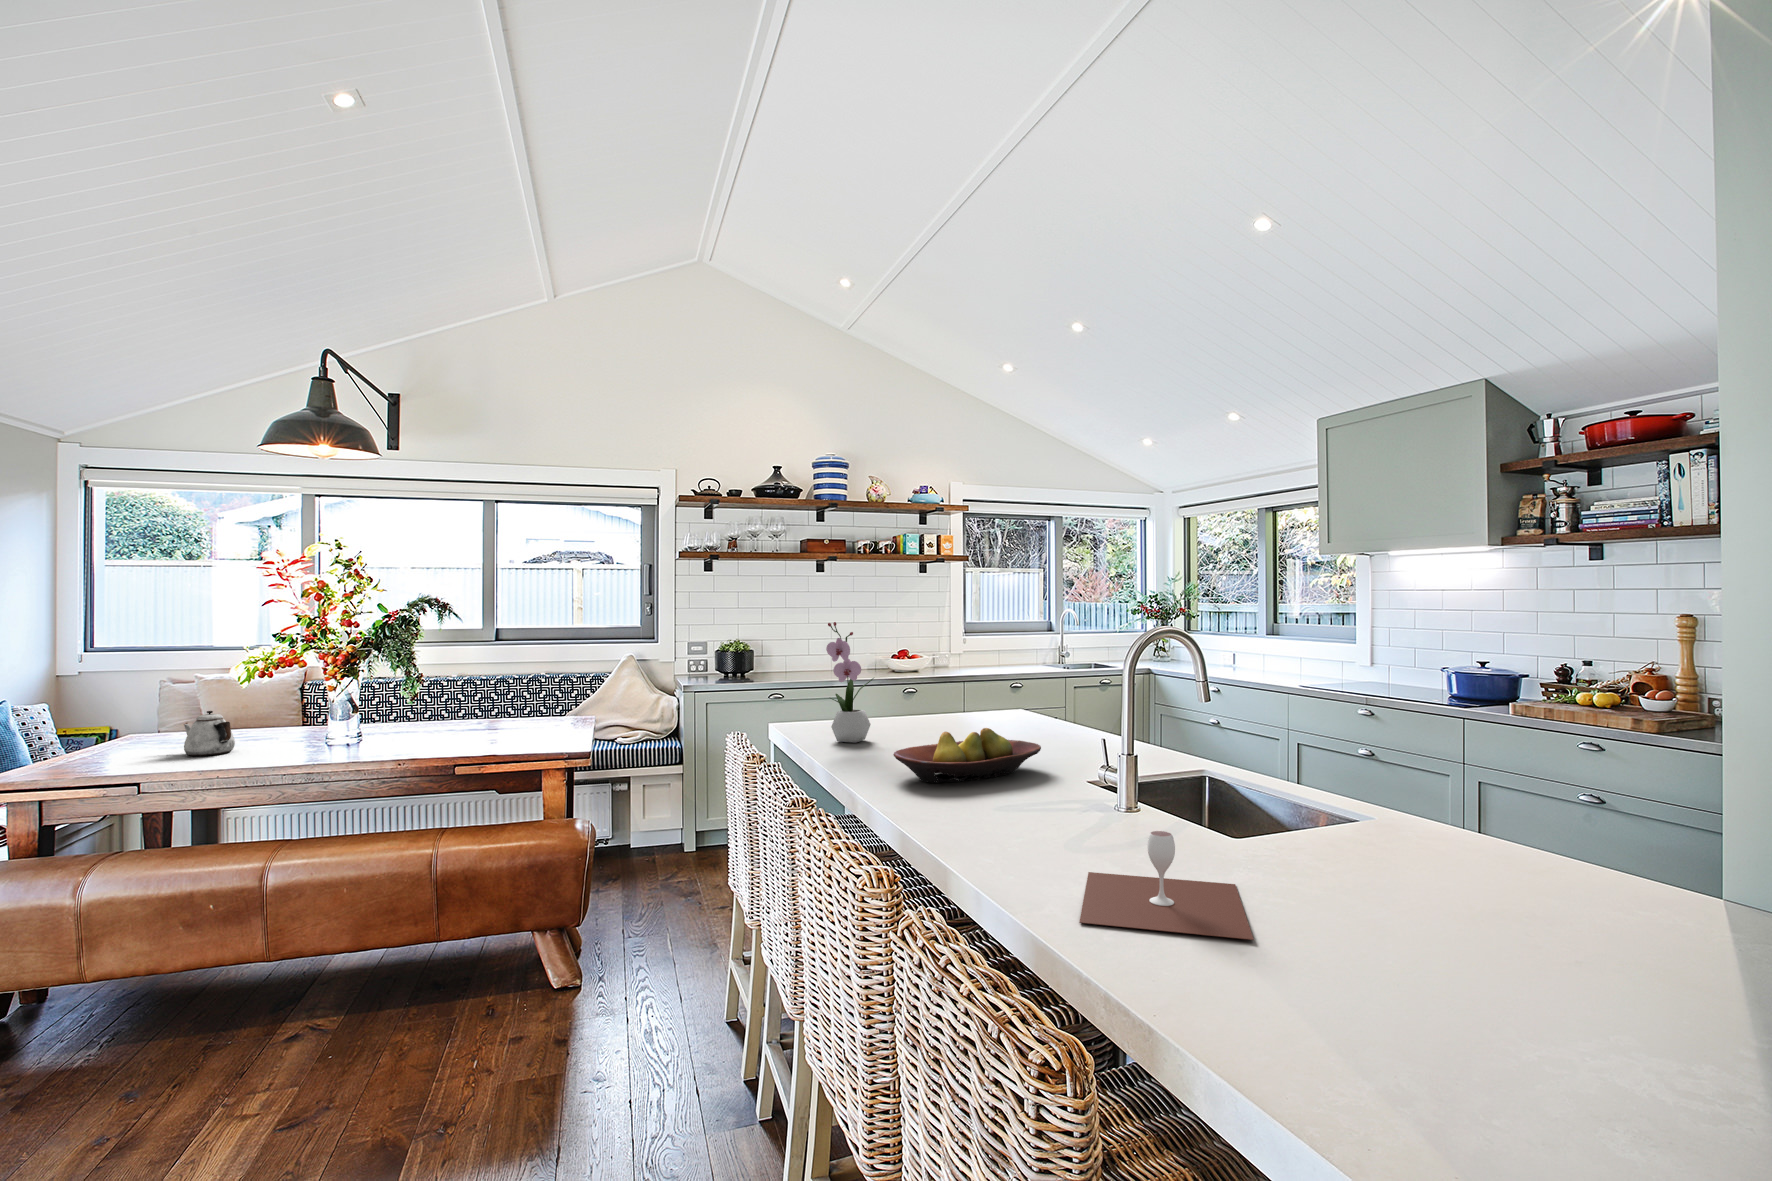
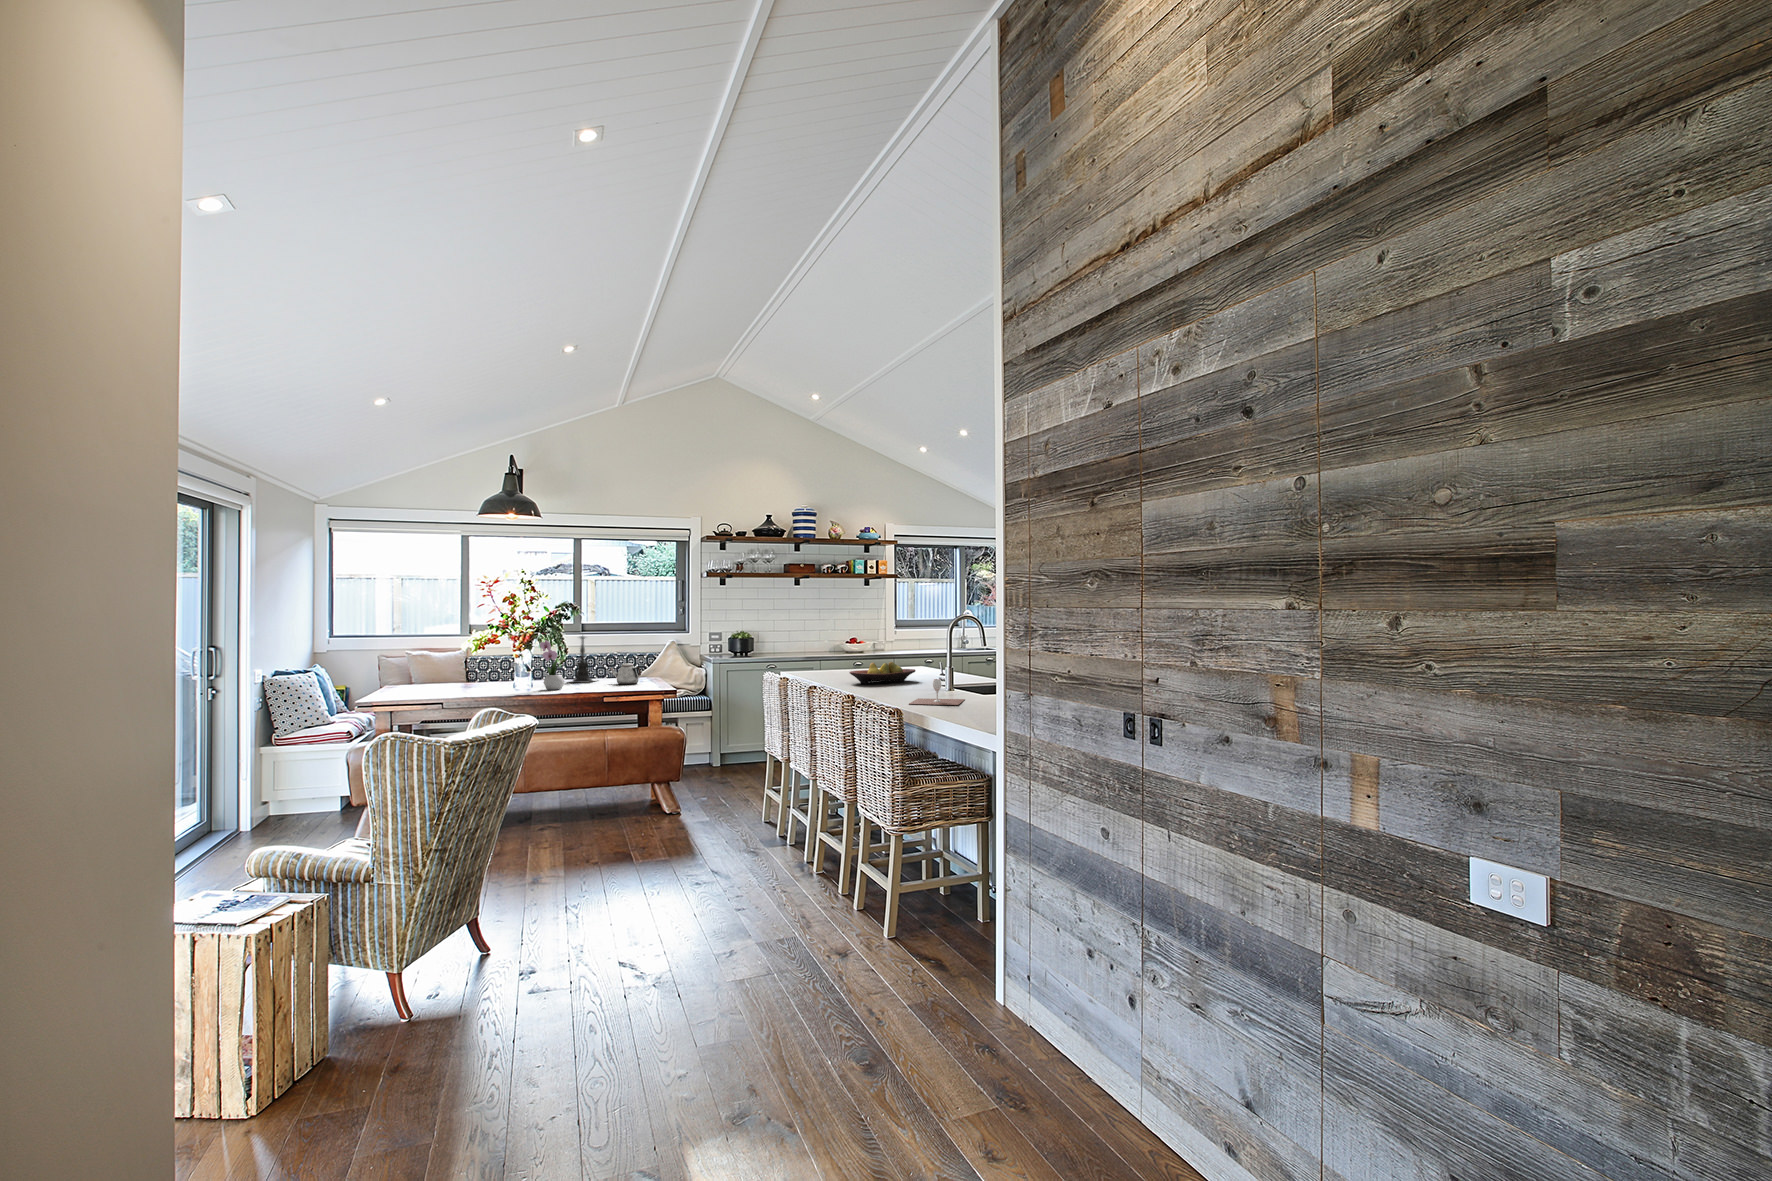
flower arrangement: present [826,622,874,743] -> present [540,633,565,690]
candle holder: none [398,643,467,737] -> present [571,636,593,683]
teapot: present [184,711,235,756] -> present [611,661,641,684]

